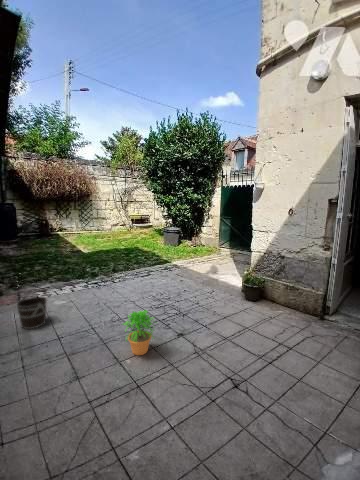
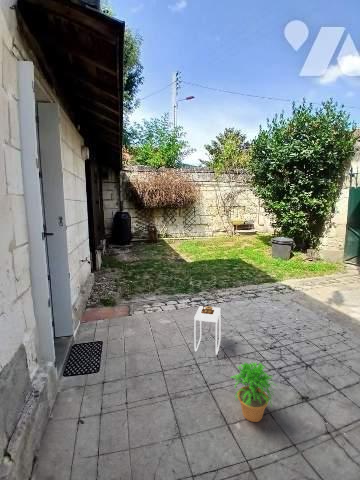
side table: none [90,279,116,320] -> present [194,306,221,355]
bucket: present [17,297,47,329] -> none [125,316,152,350]

